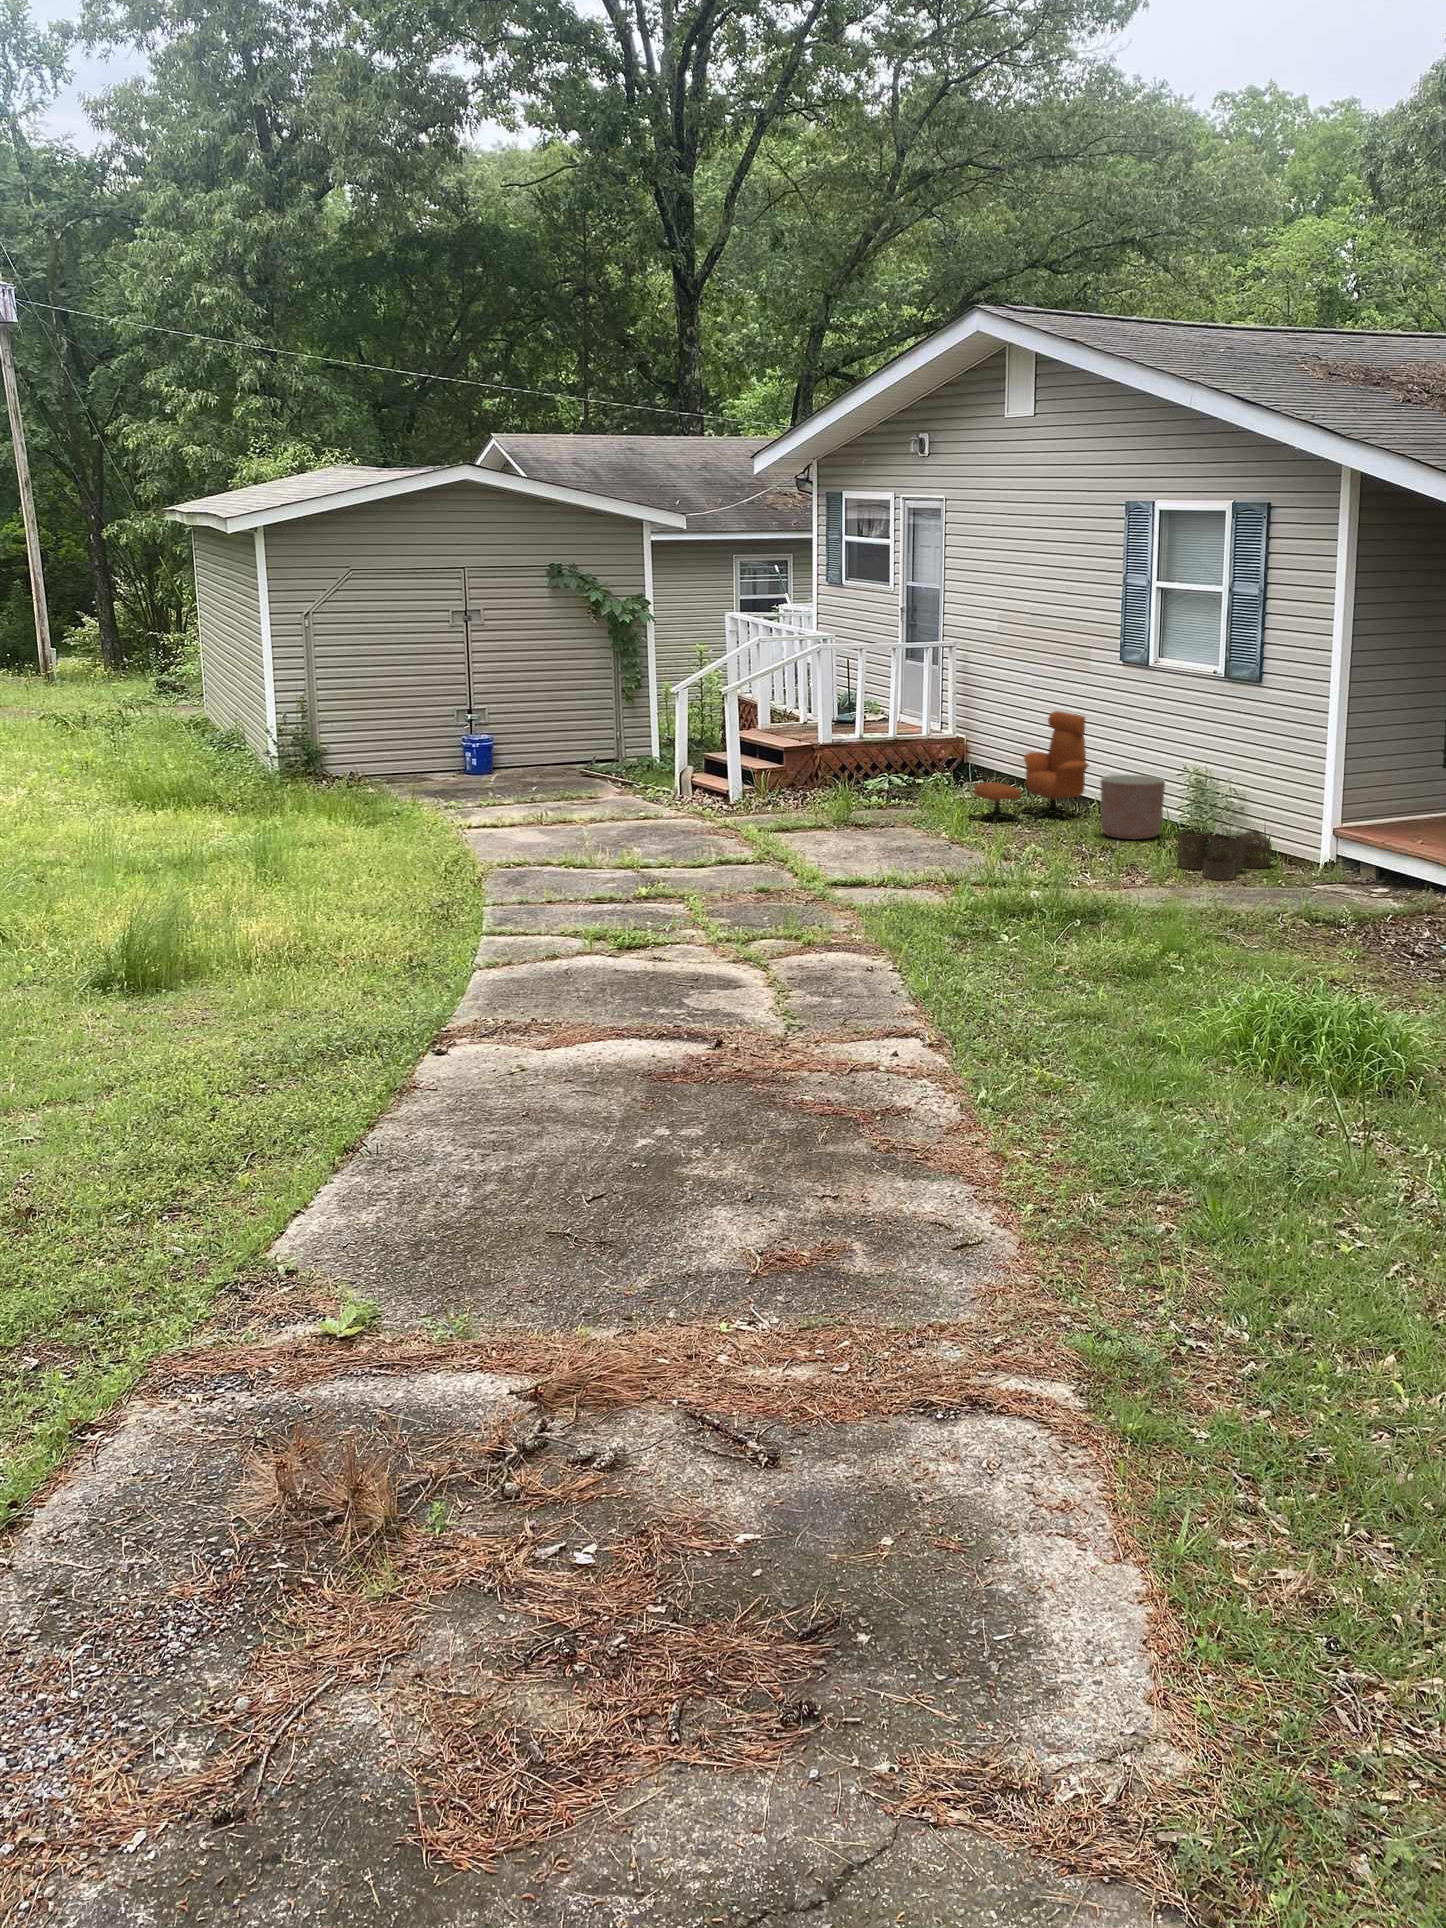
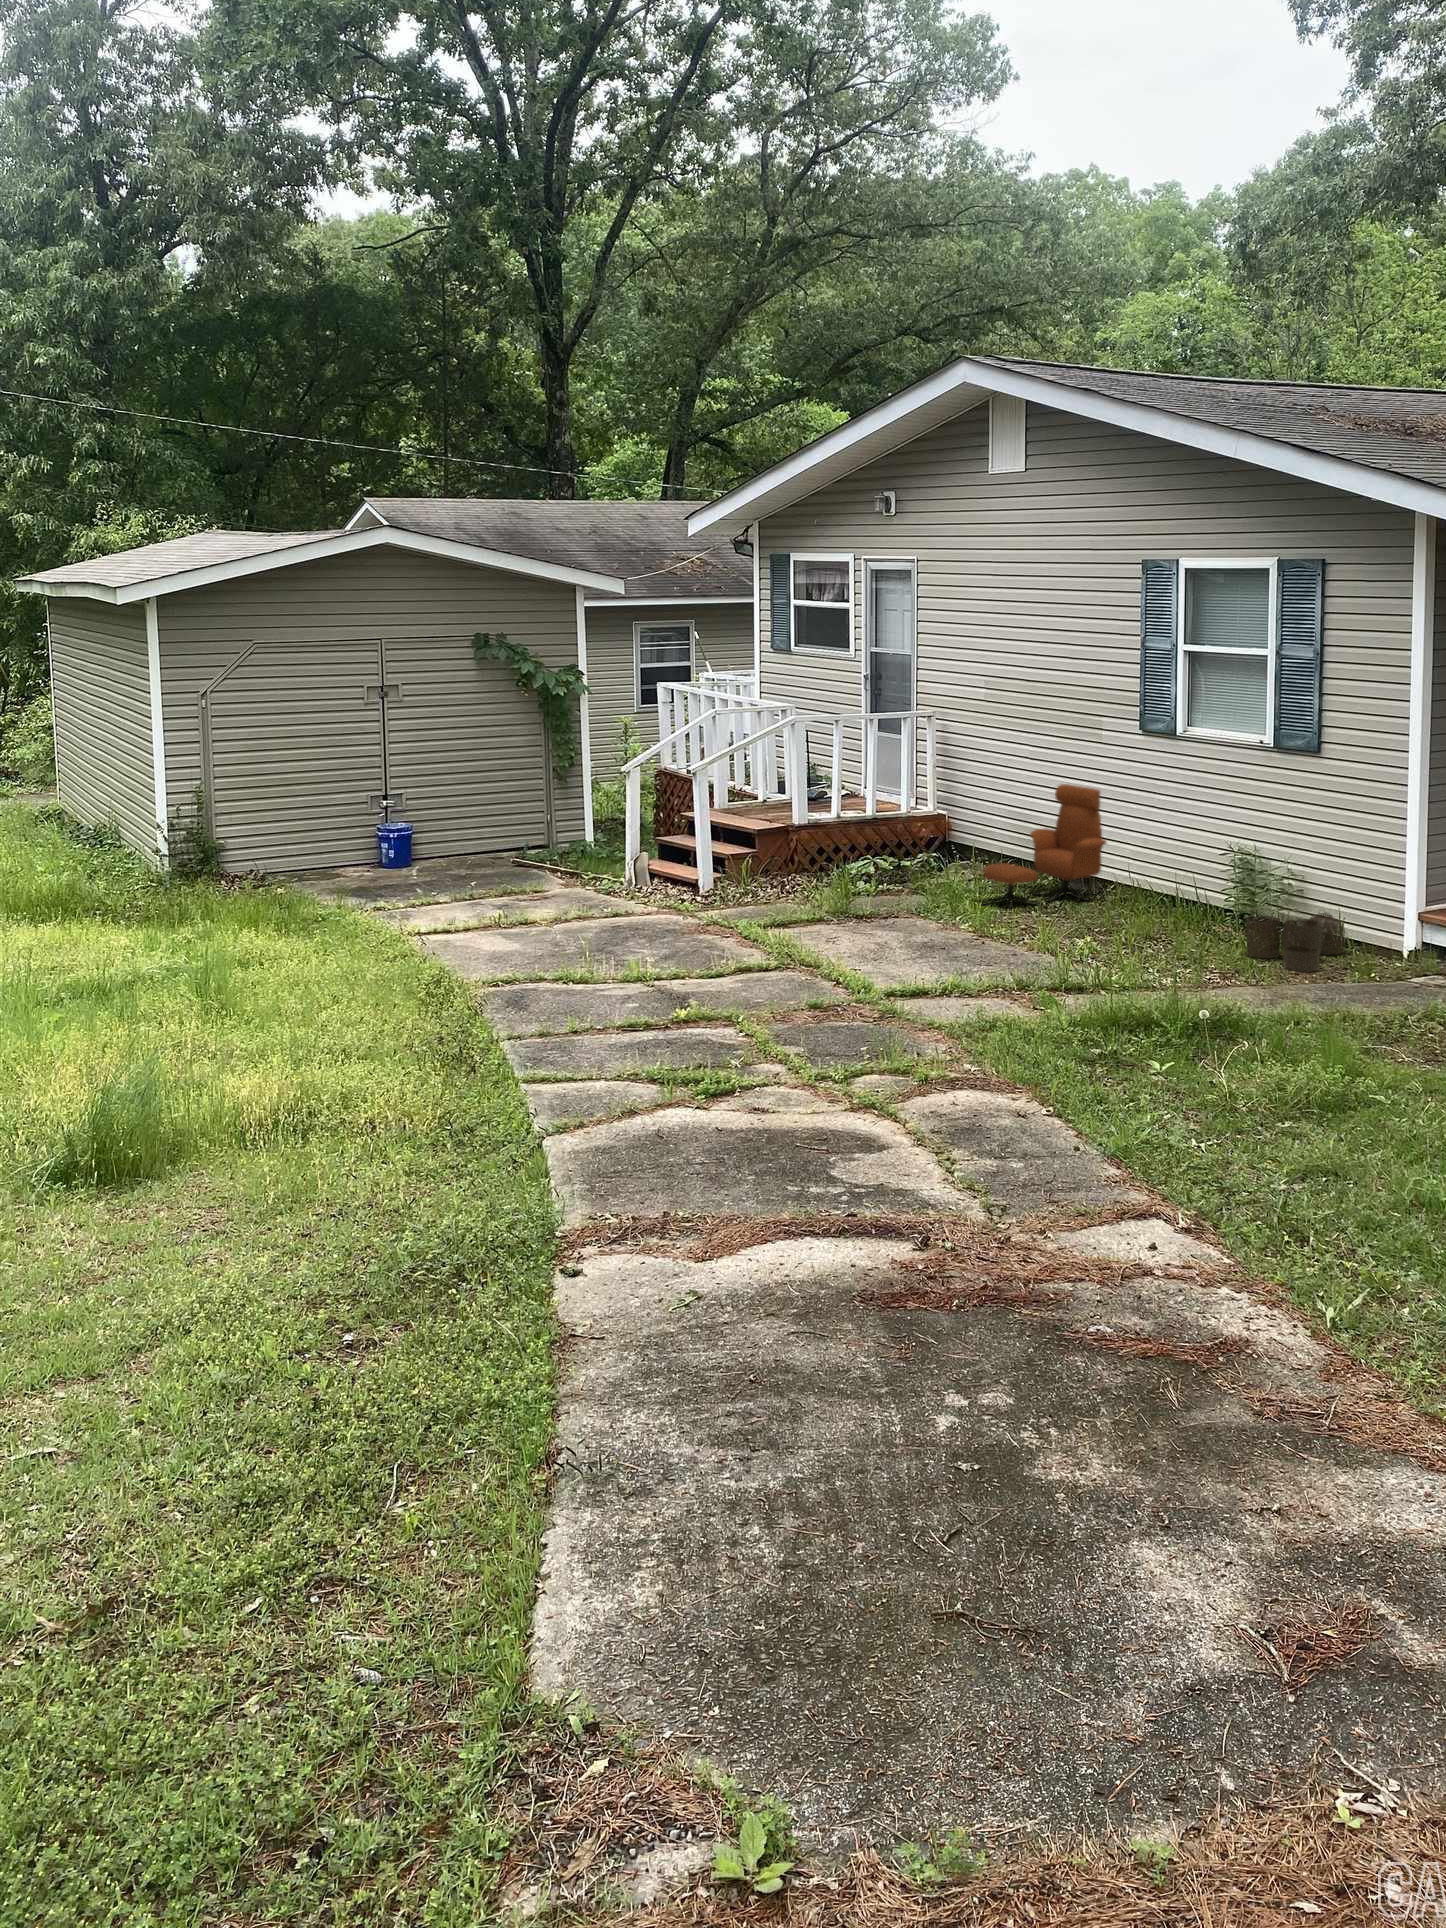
planter: present [1101,774,1165,839] -> none [1134,852,1204,923]

